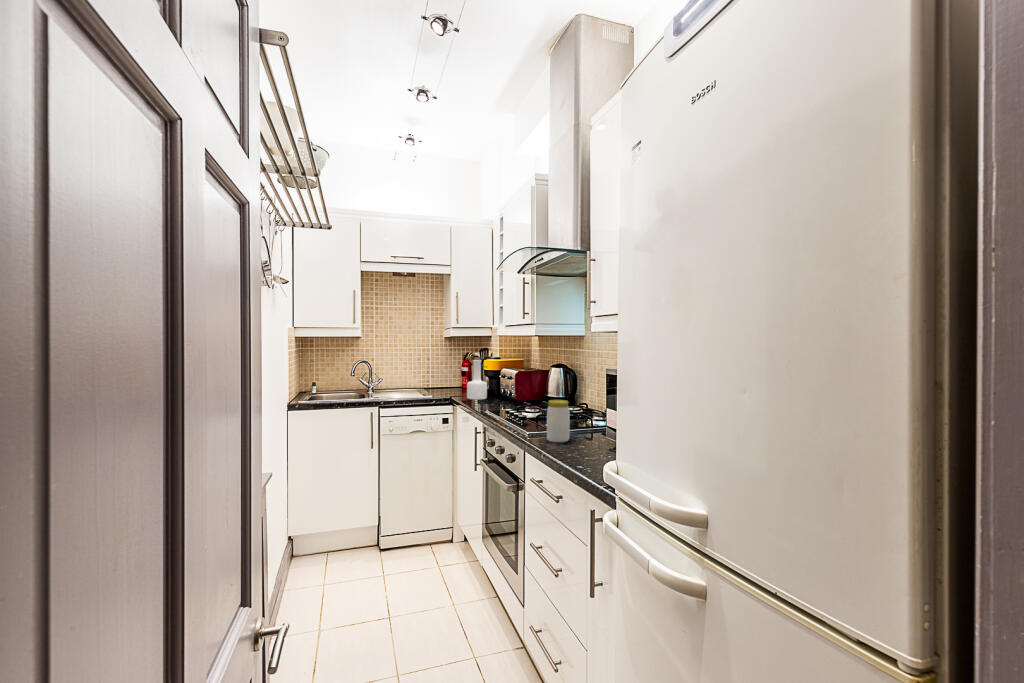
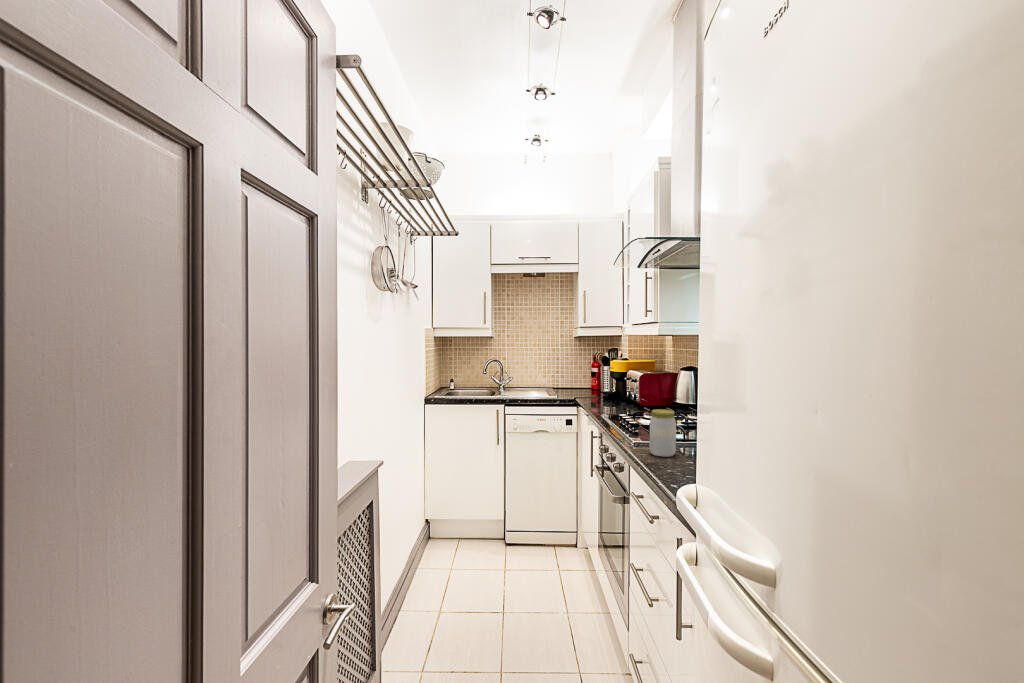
bottle: present [467,357,487,400] -> none [592,358,613,402]

